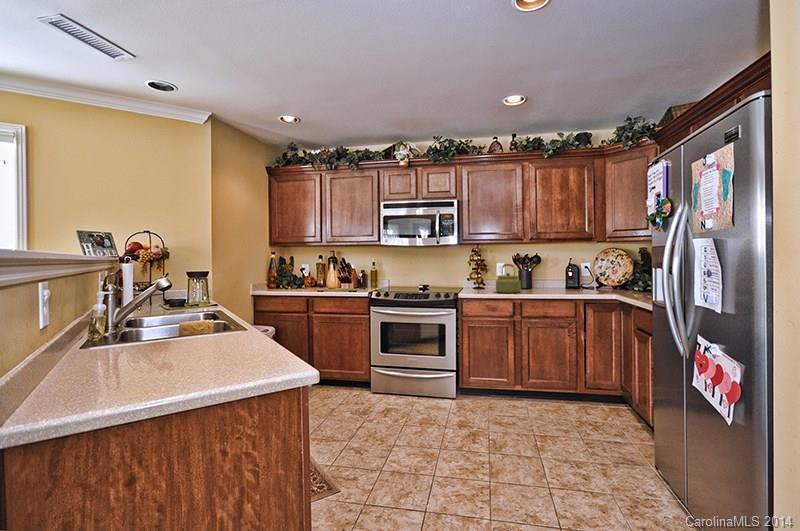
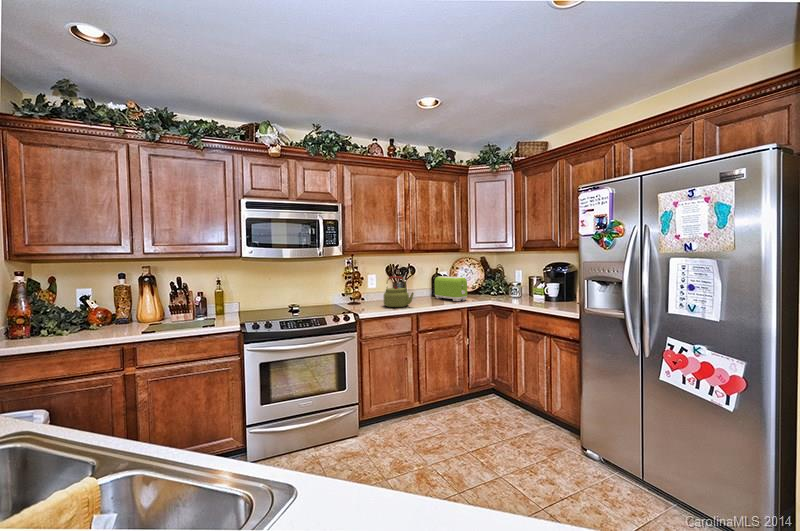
toaster: none [561,267,591,292] -> present [435,276,467,301]

